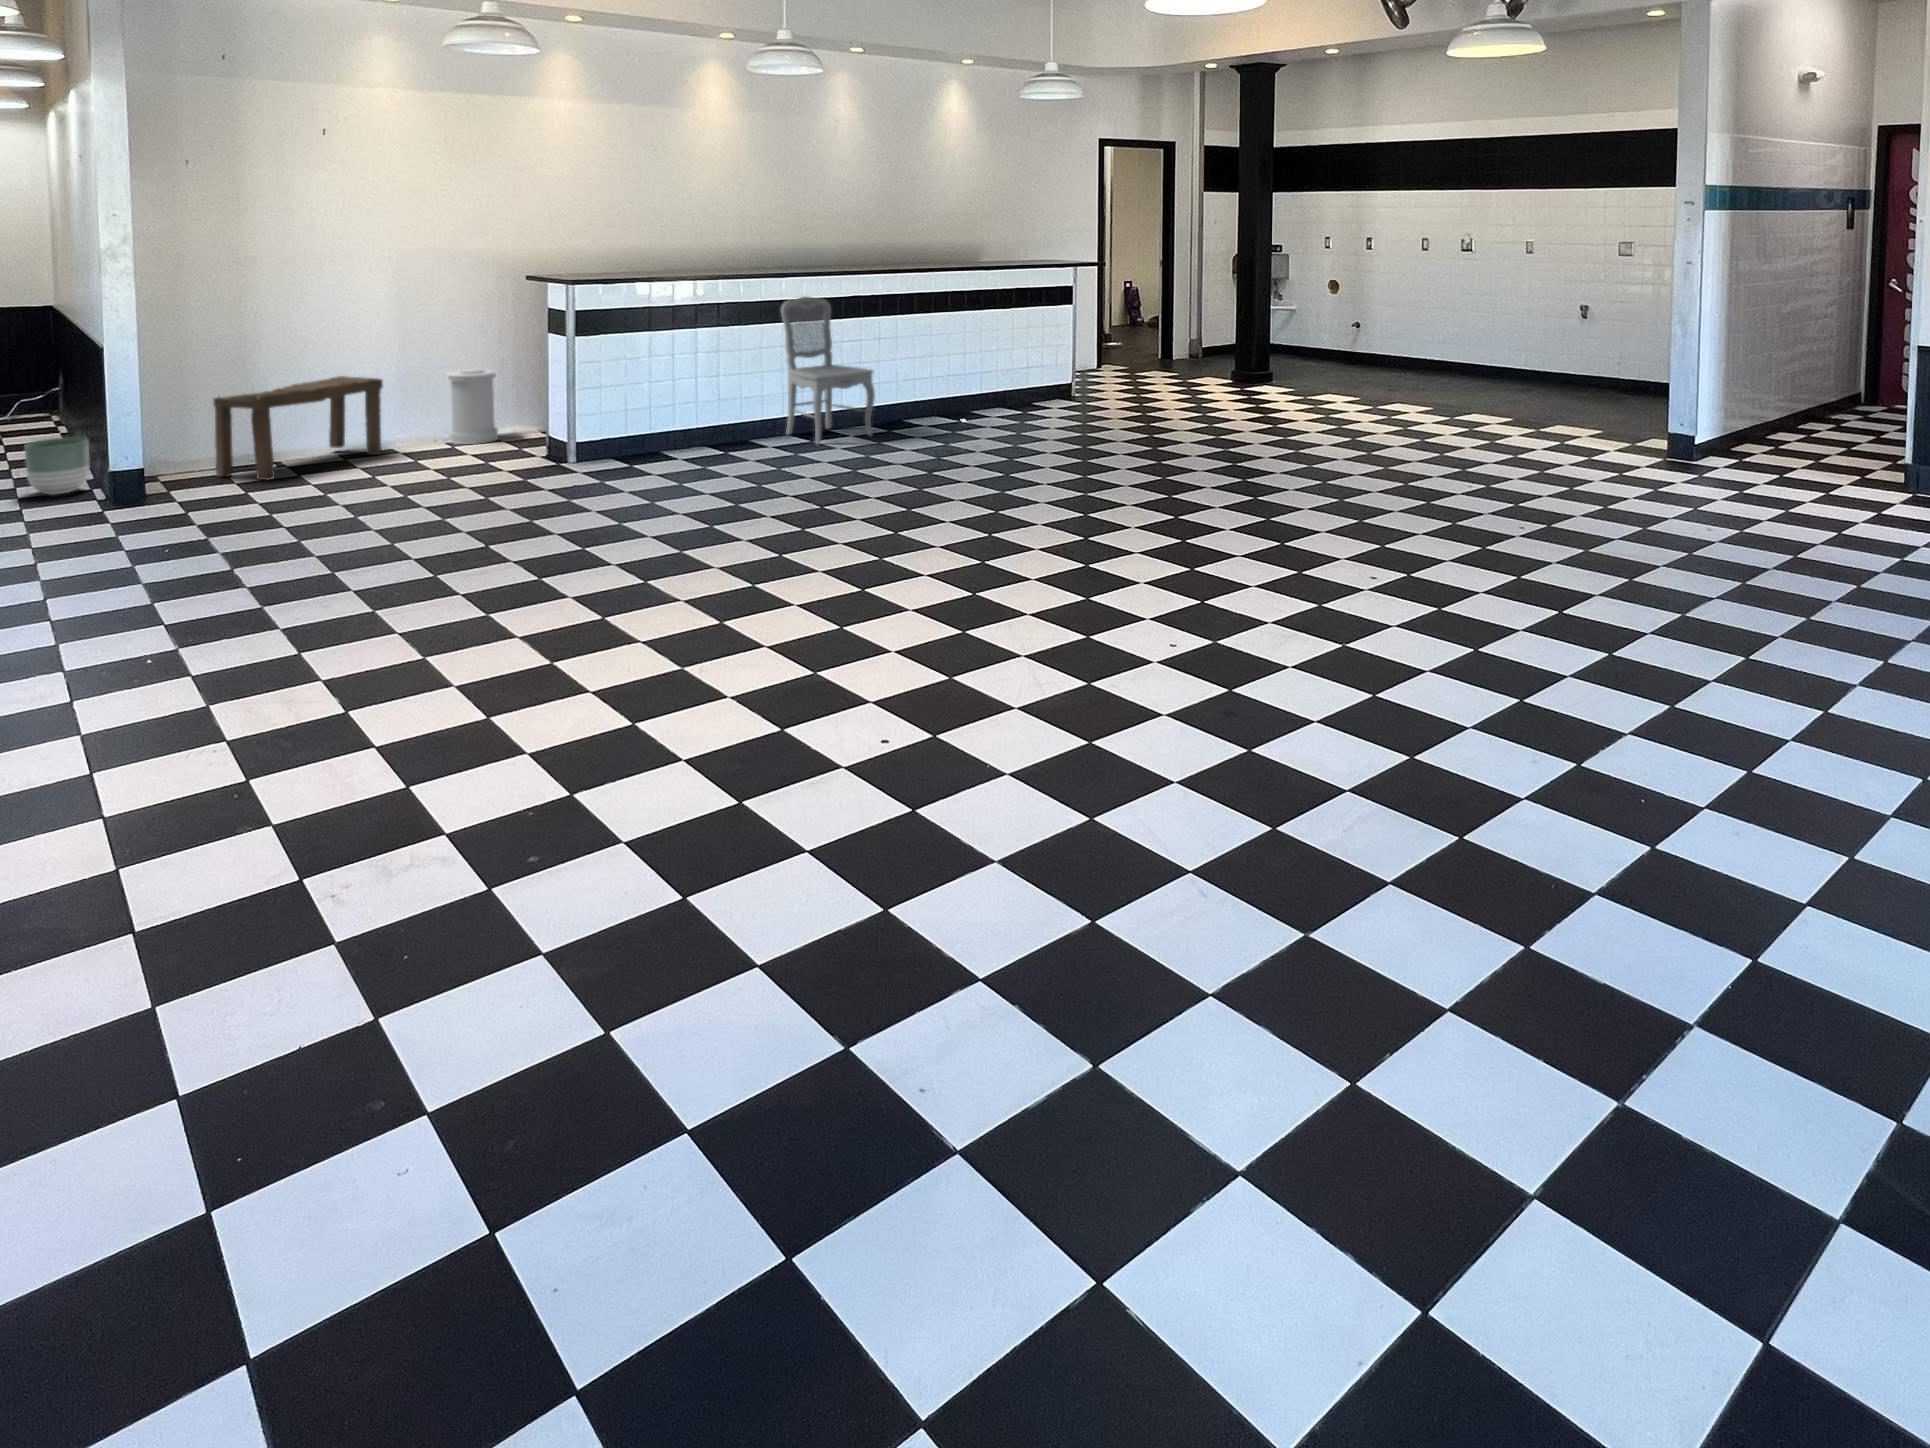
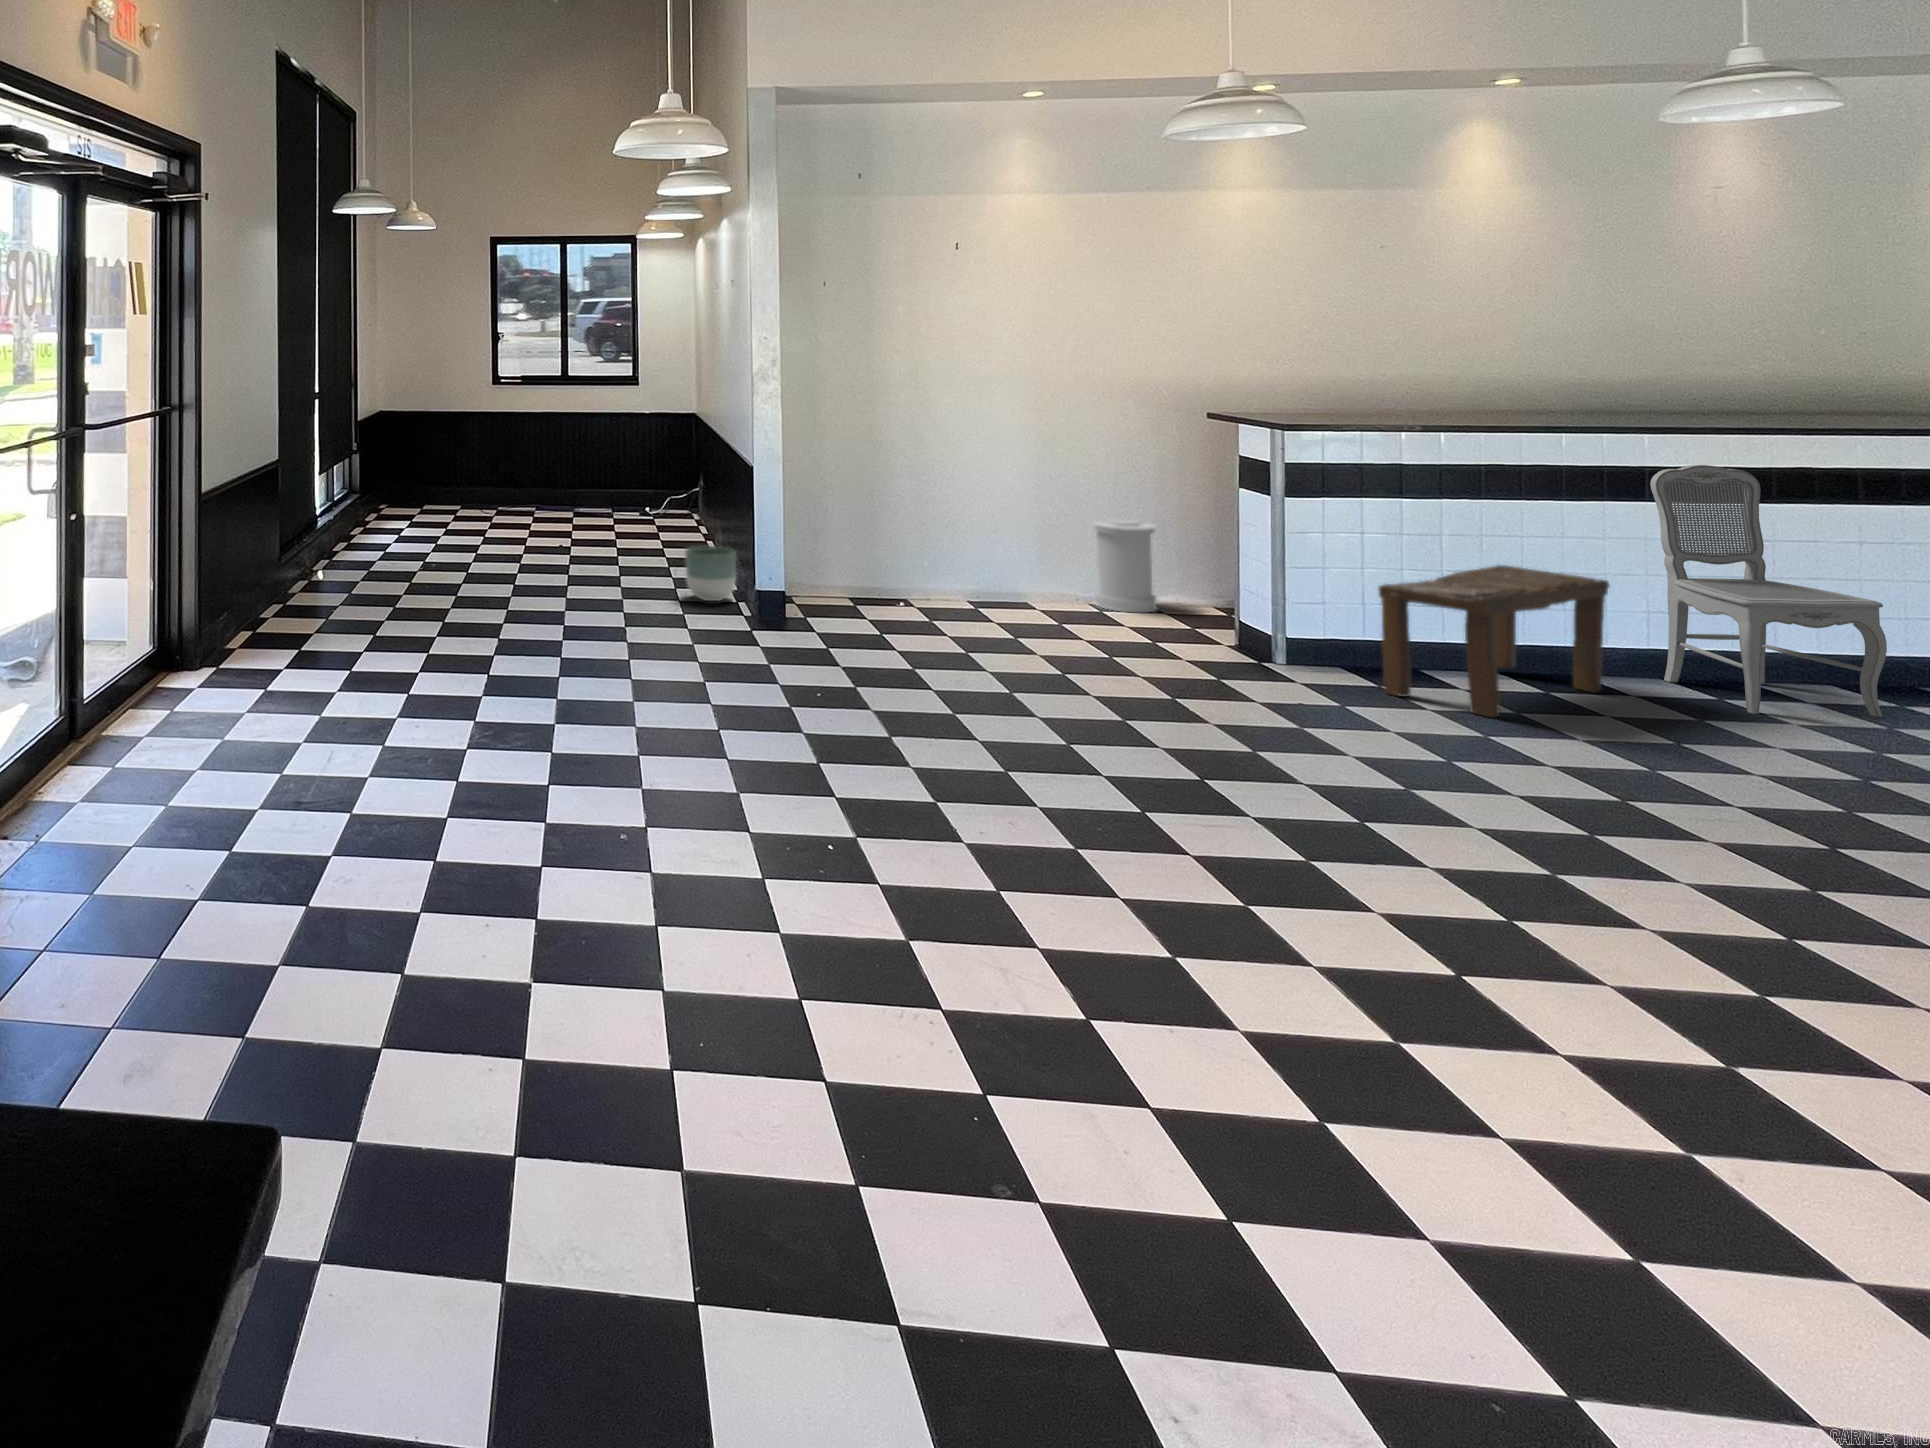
bench: present [213,376,383,481] -> present [1378,565,1609,718]

